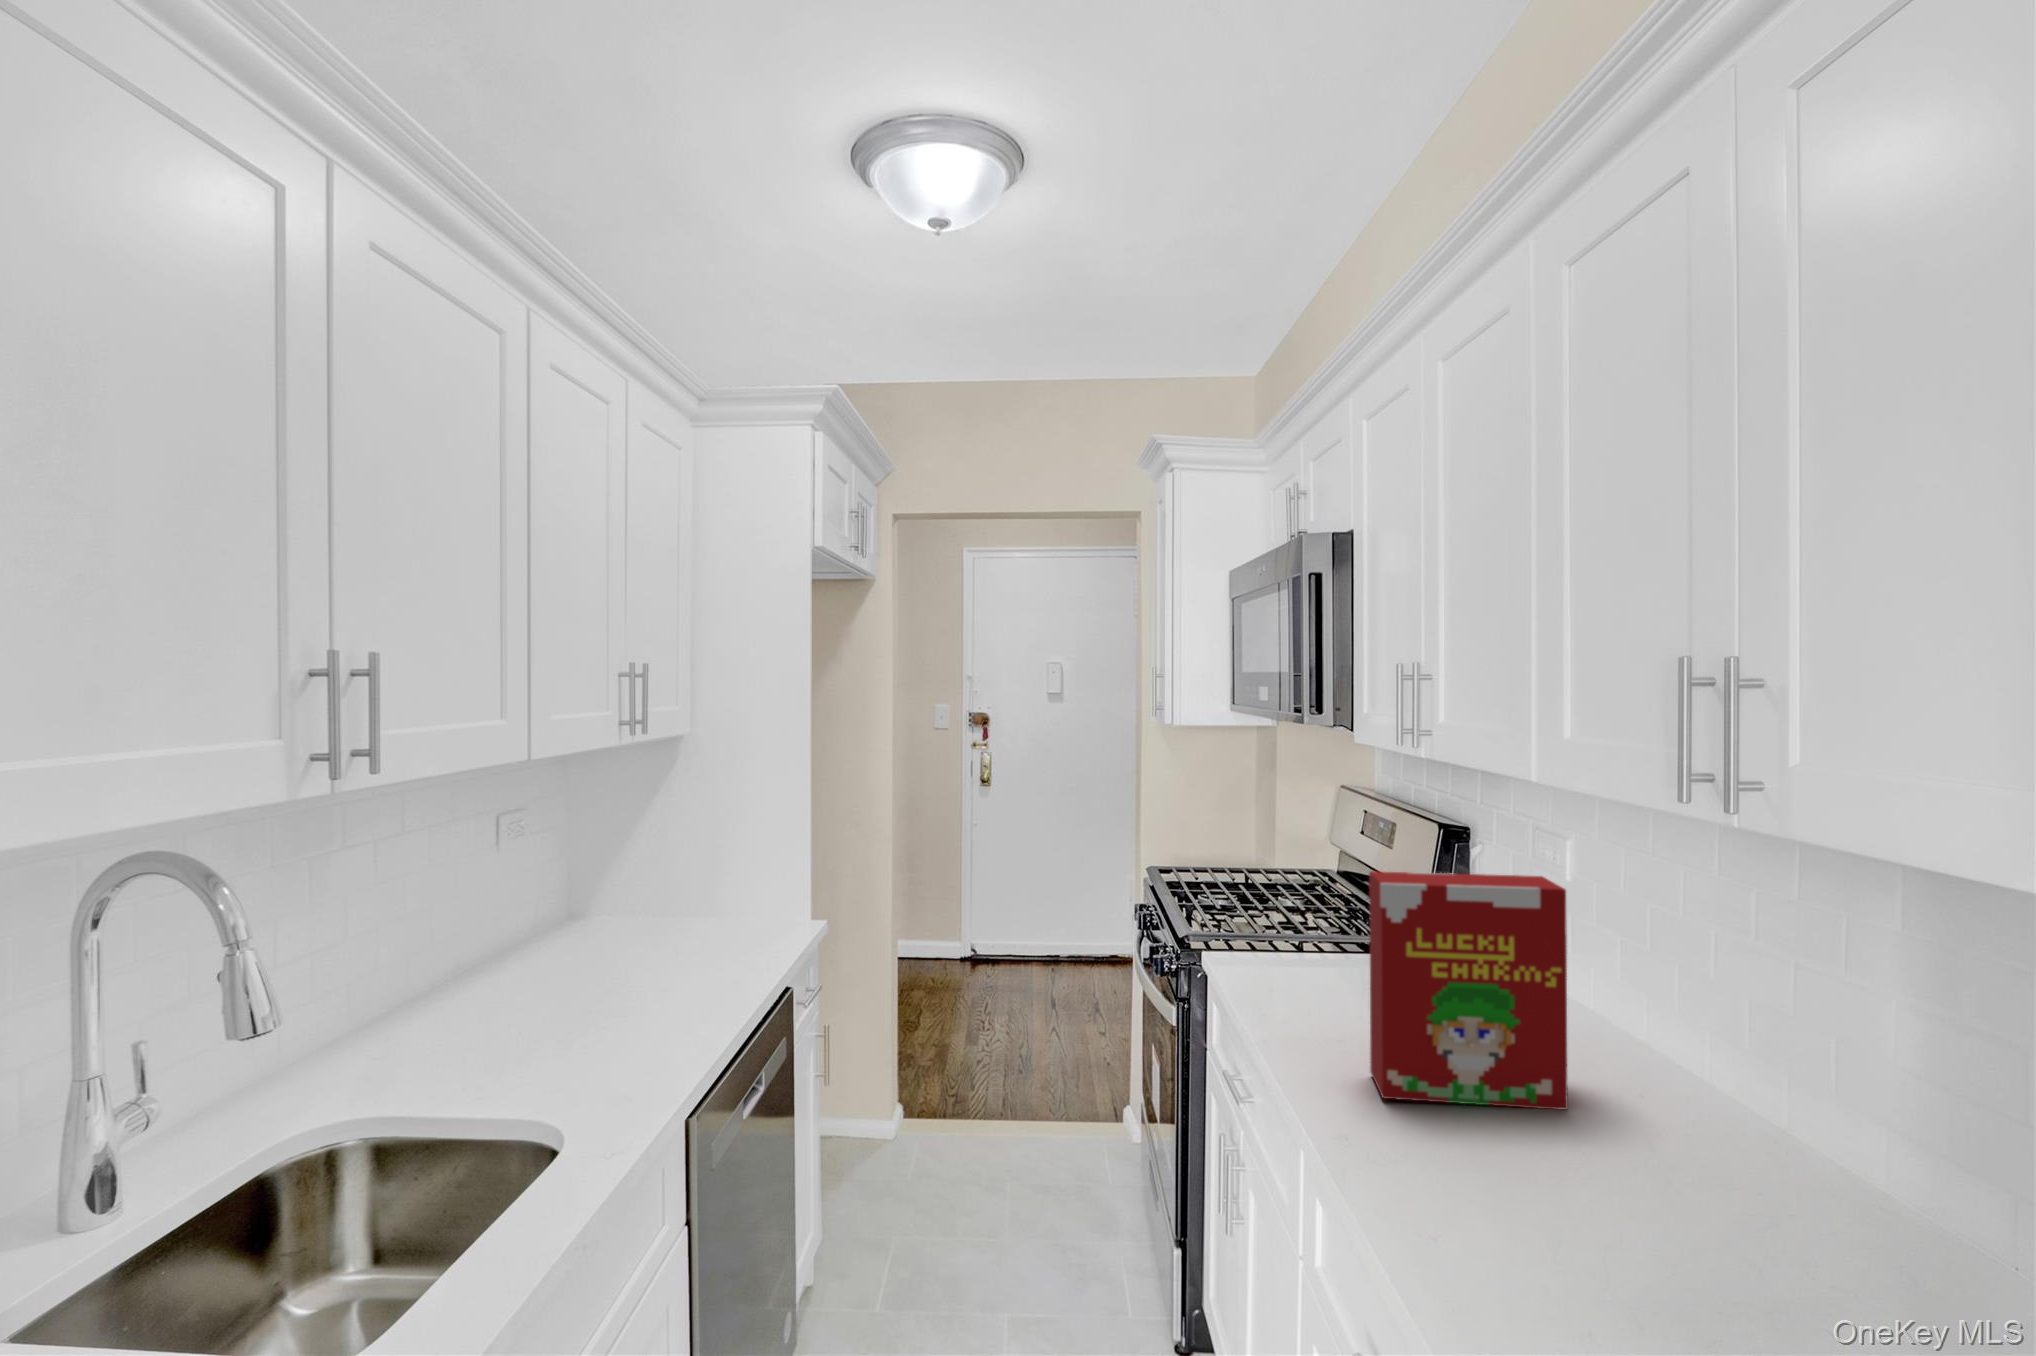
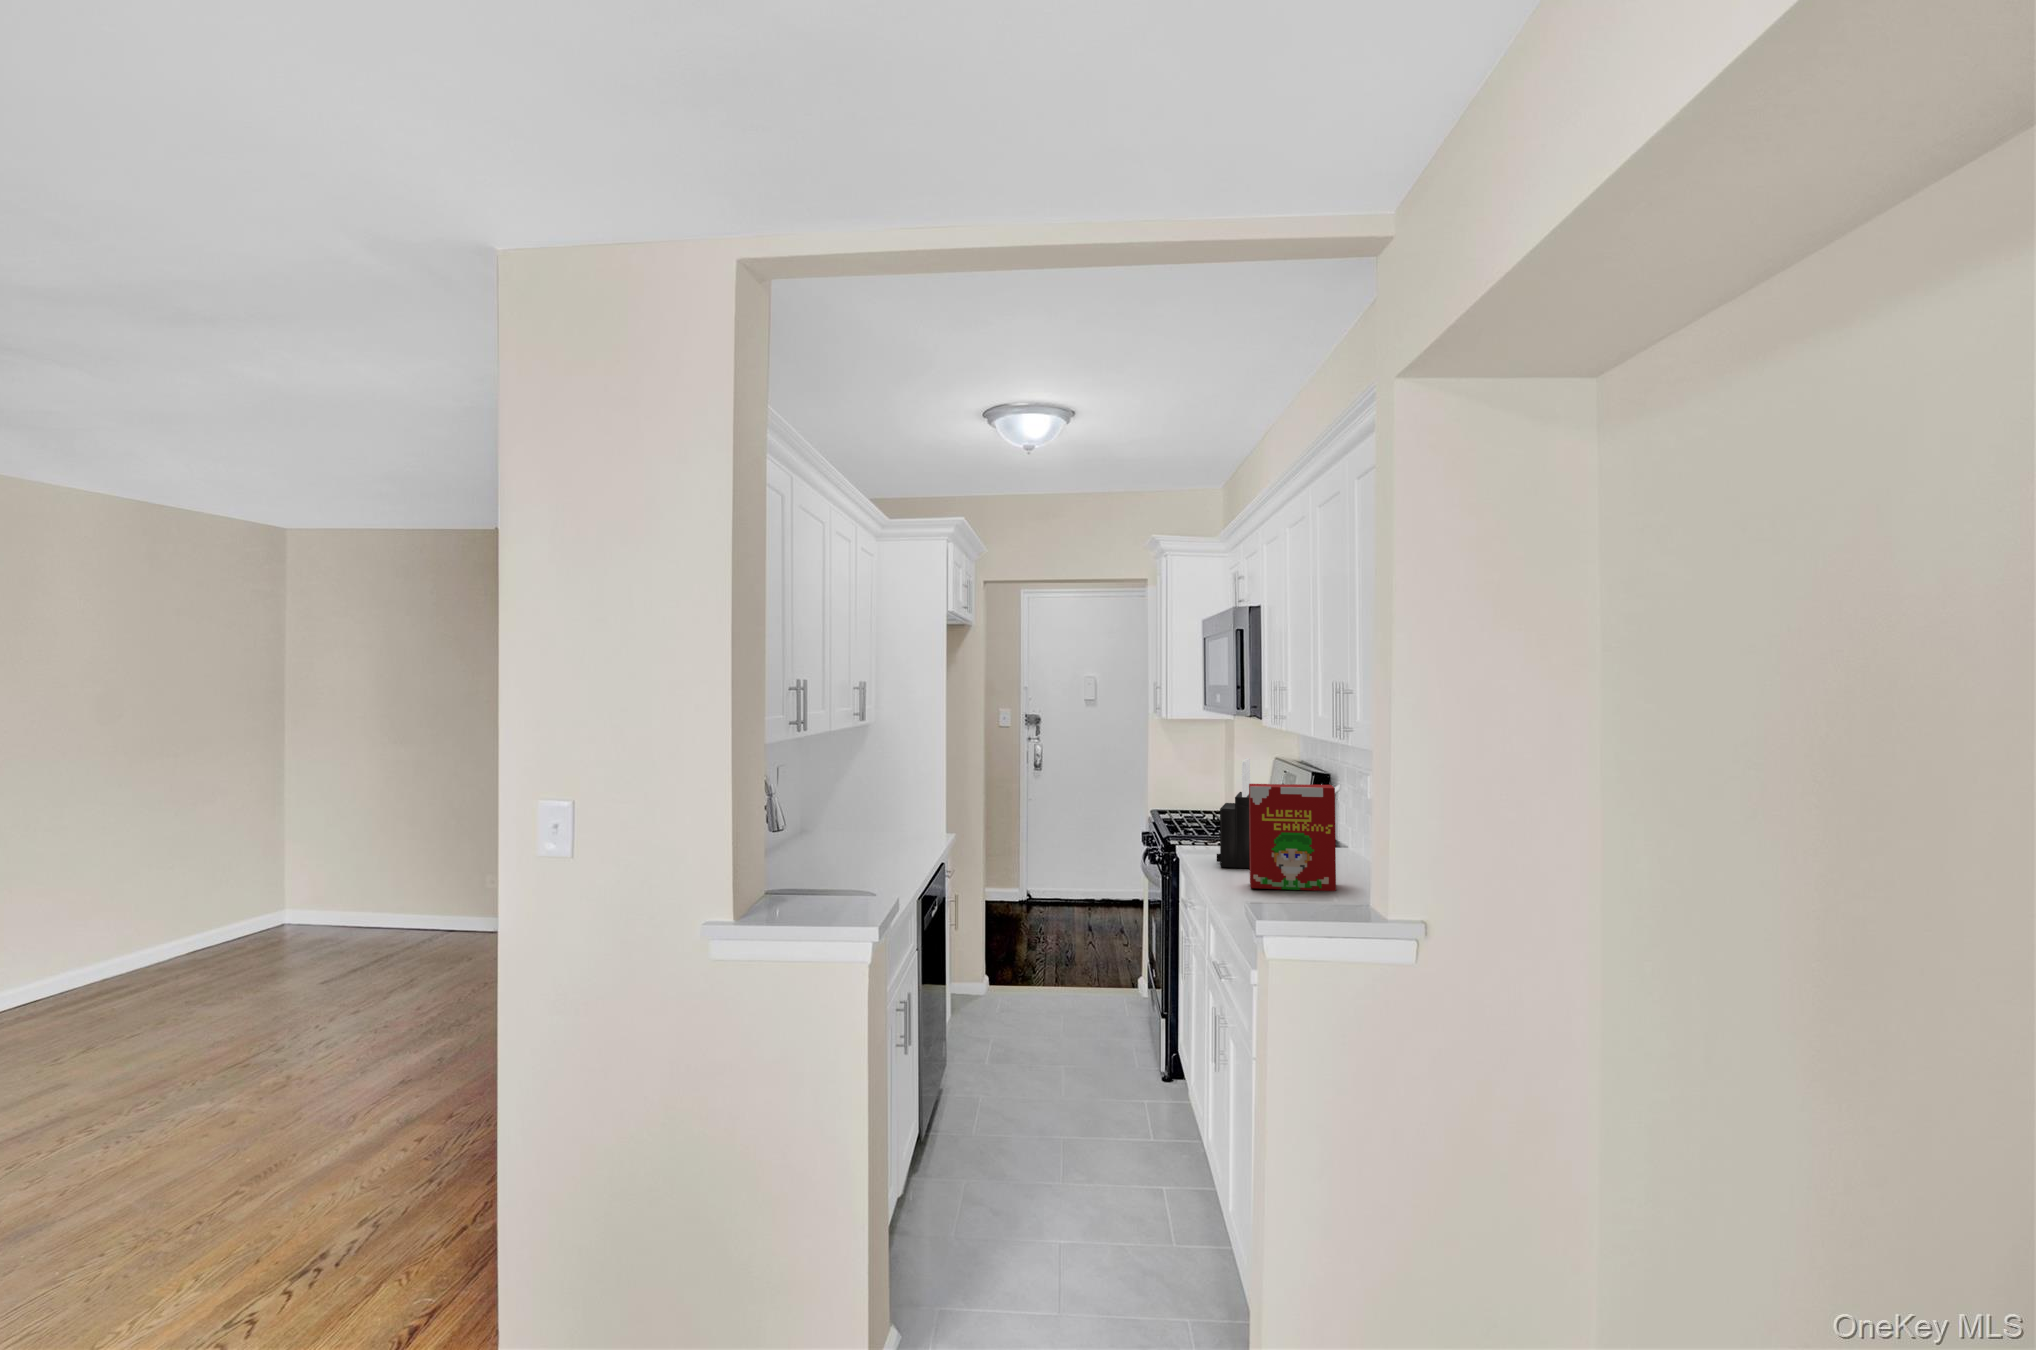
knife block: none [1282,806,1358,1023] -> present [1217,758,1250,868]

